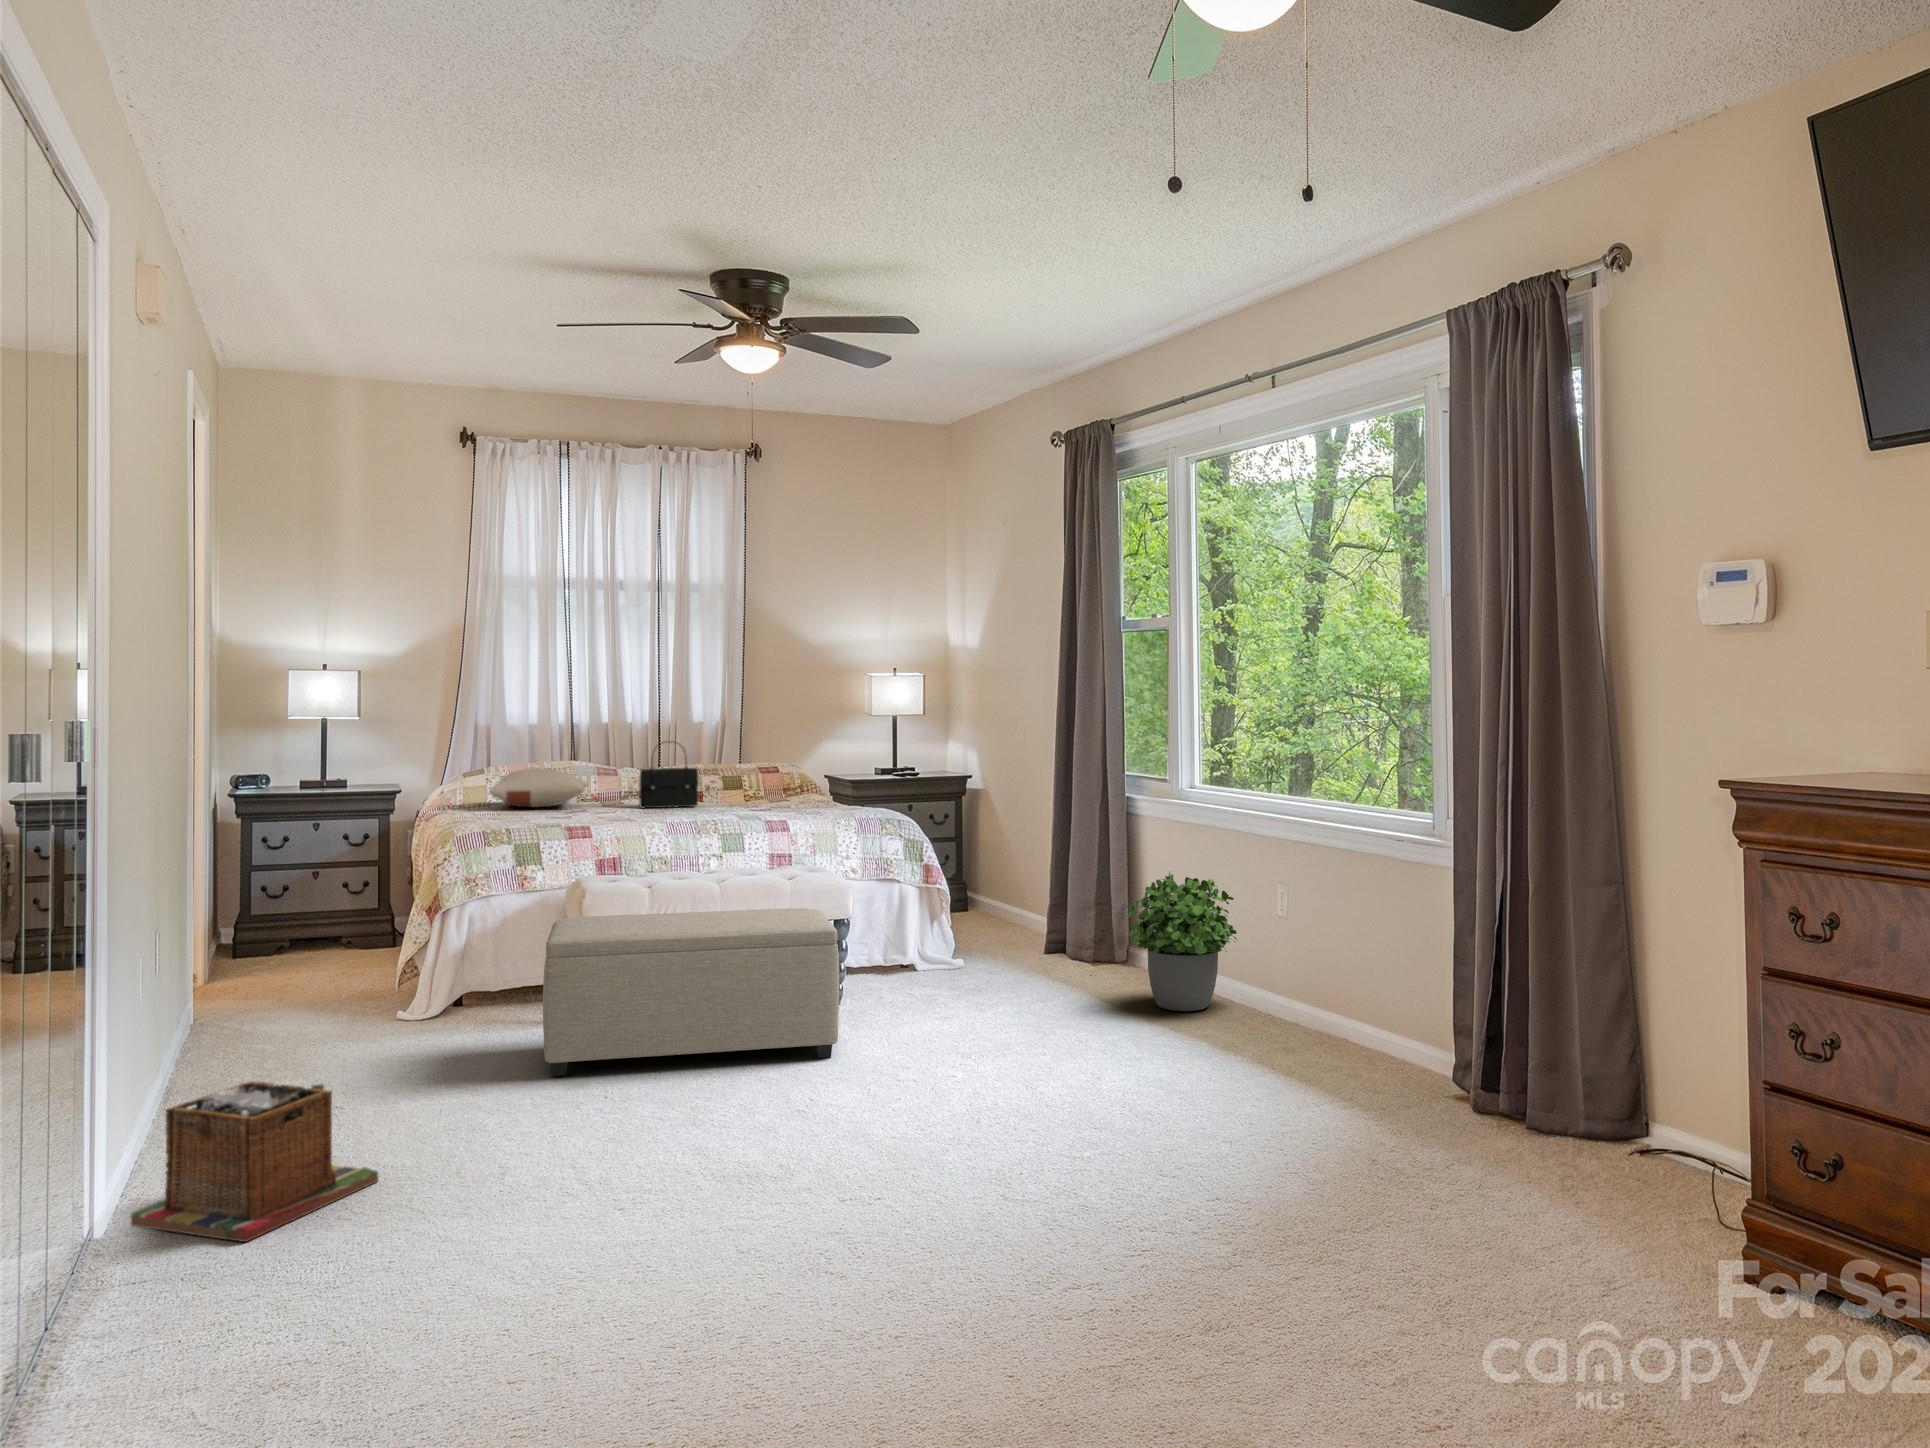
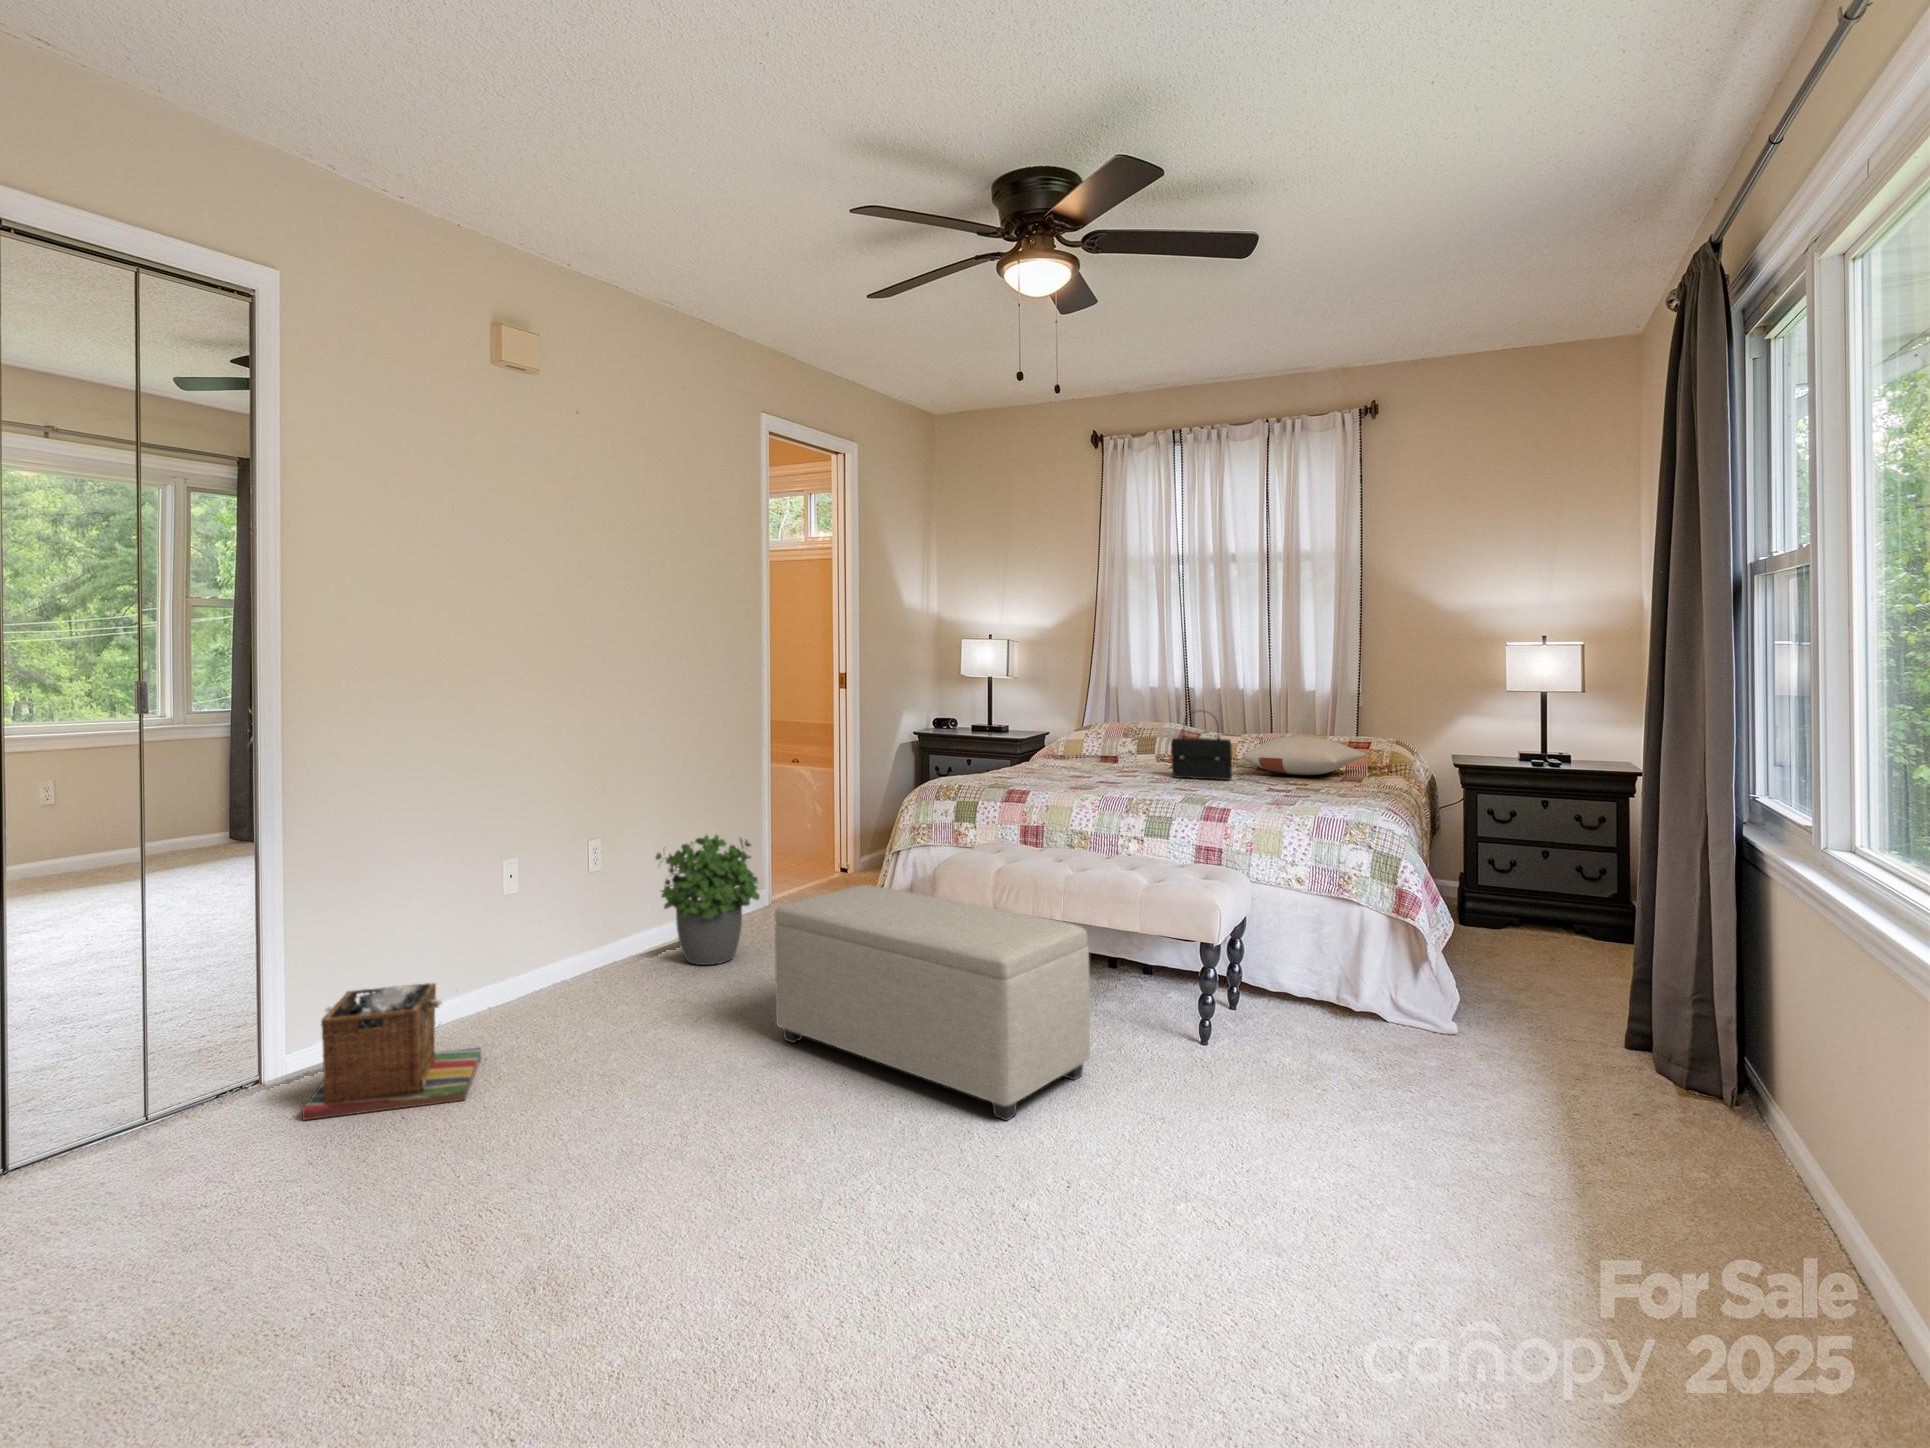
pillow: present [489,768,589,808] -> present [1243,736,1366,775]
potted plant: present [1128,871,1237,1011] -> present [656,835,760,965]

